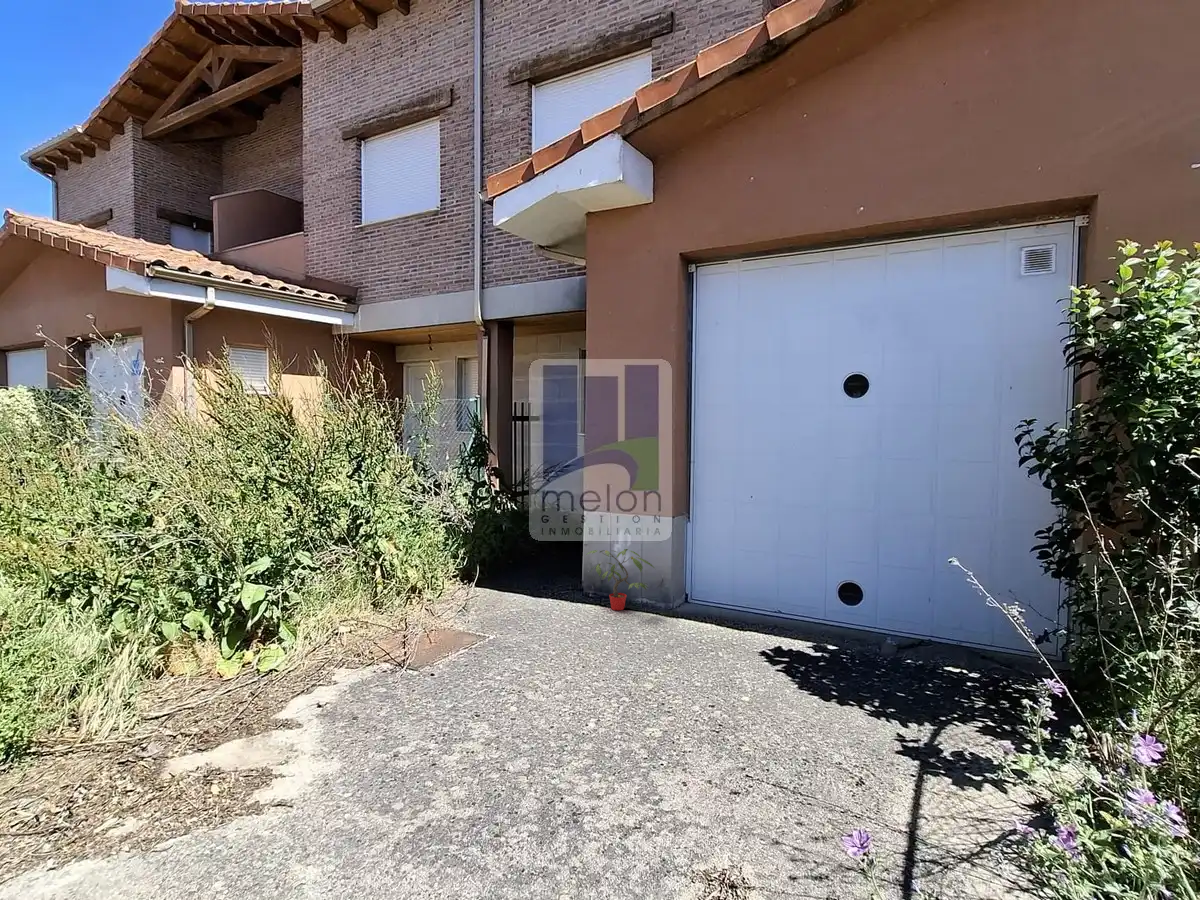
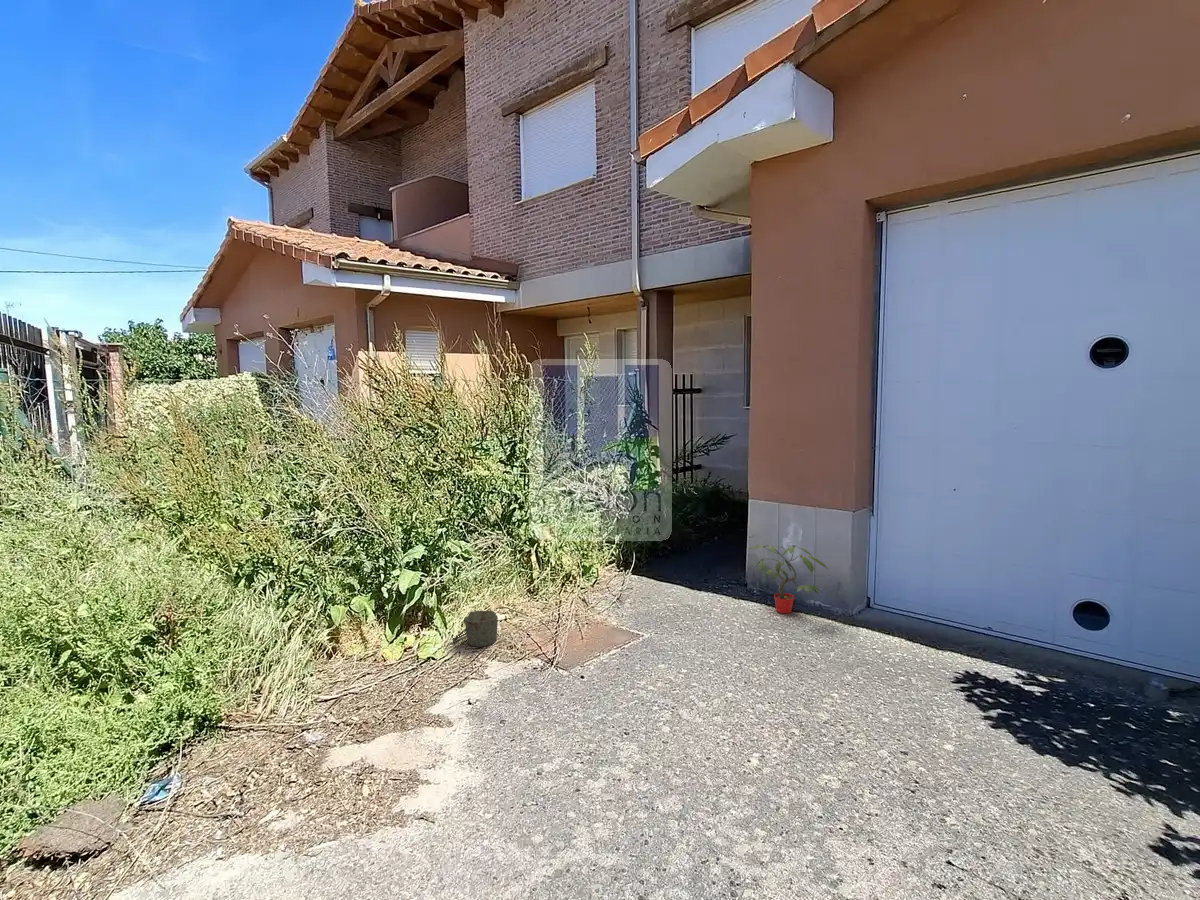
bucket: none [295,623,345,659] -> present [452,611,498,647]

